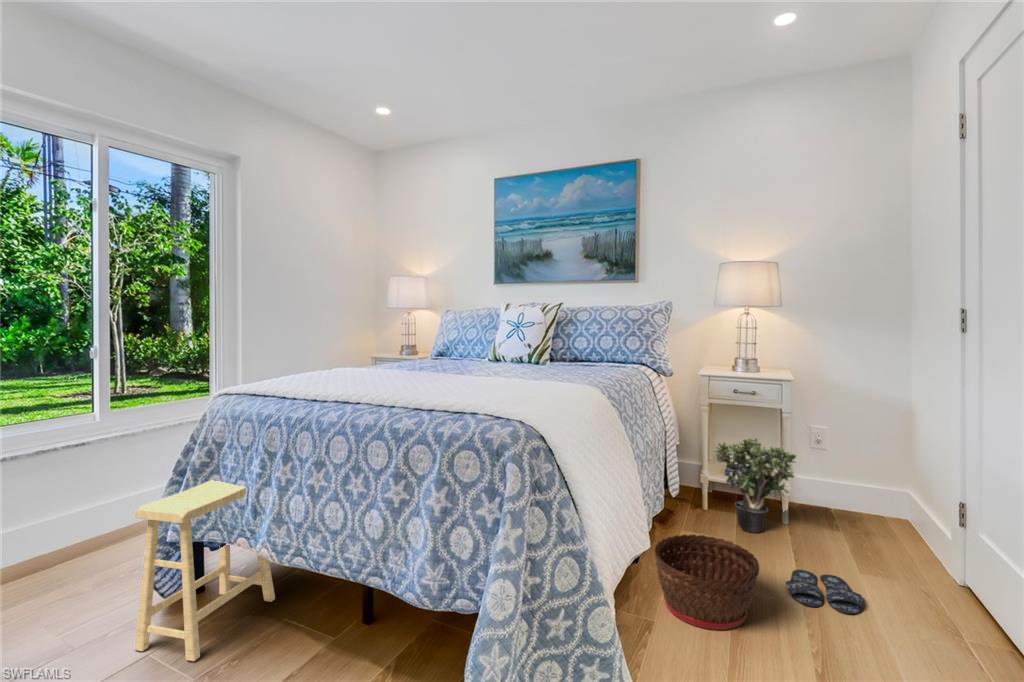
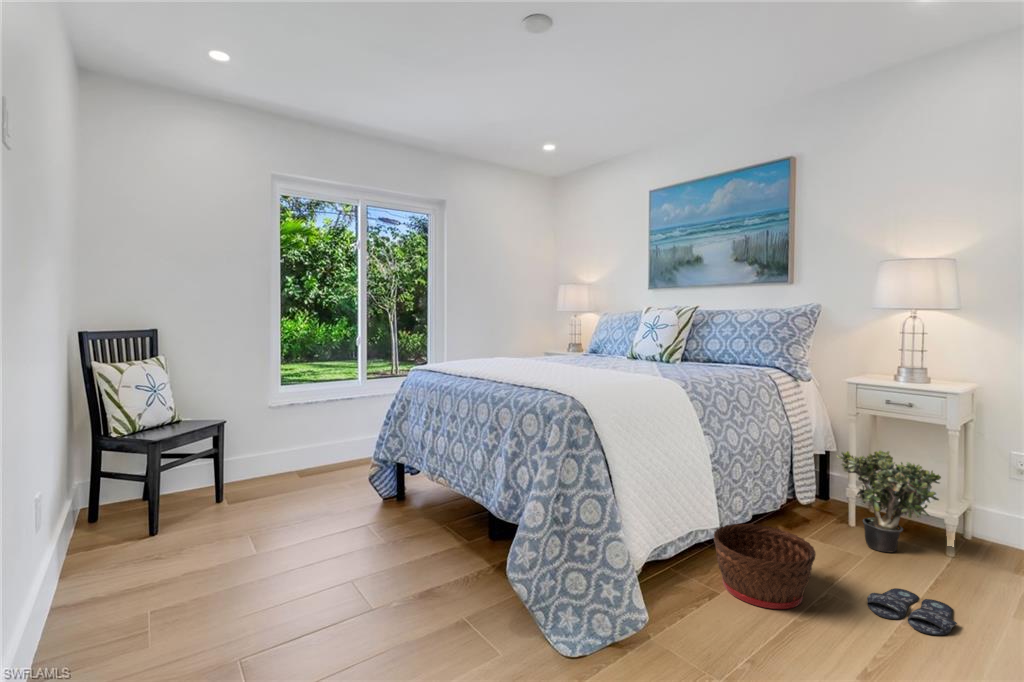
footstool: present [134,480,275,661] -> none [355,422,437,531]

